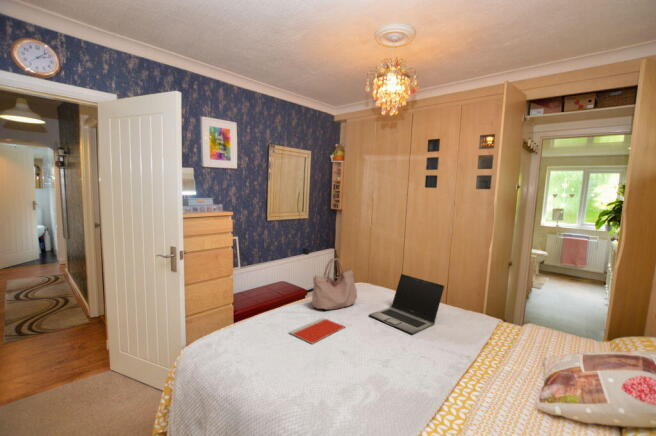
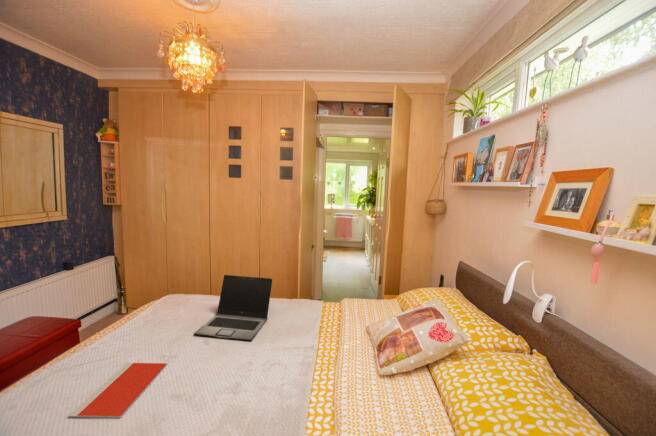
handbag: present [312,258,357,310] -> none [100,275,172,352]

